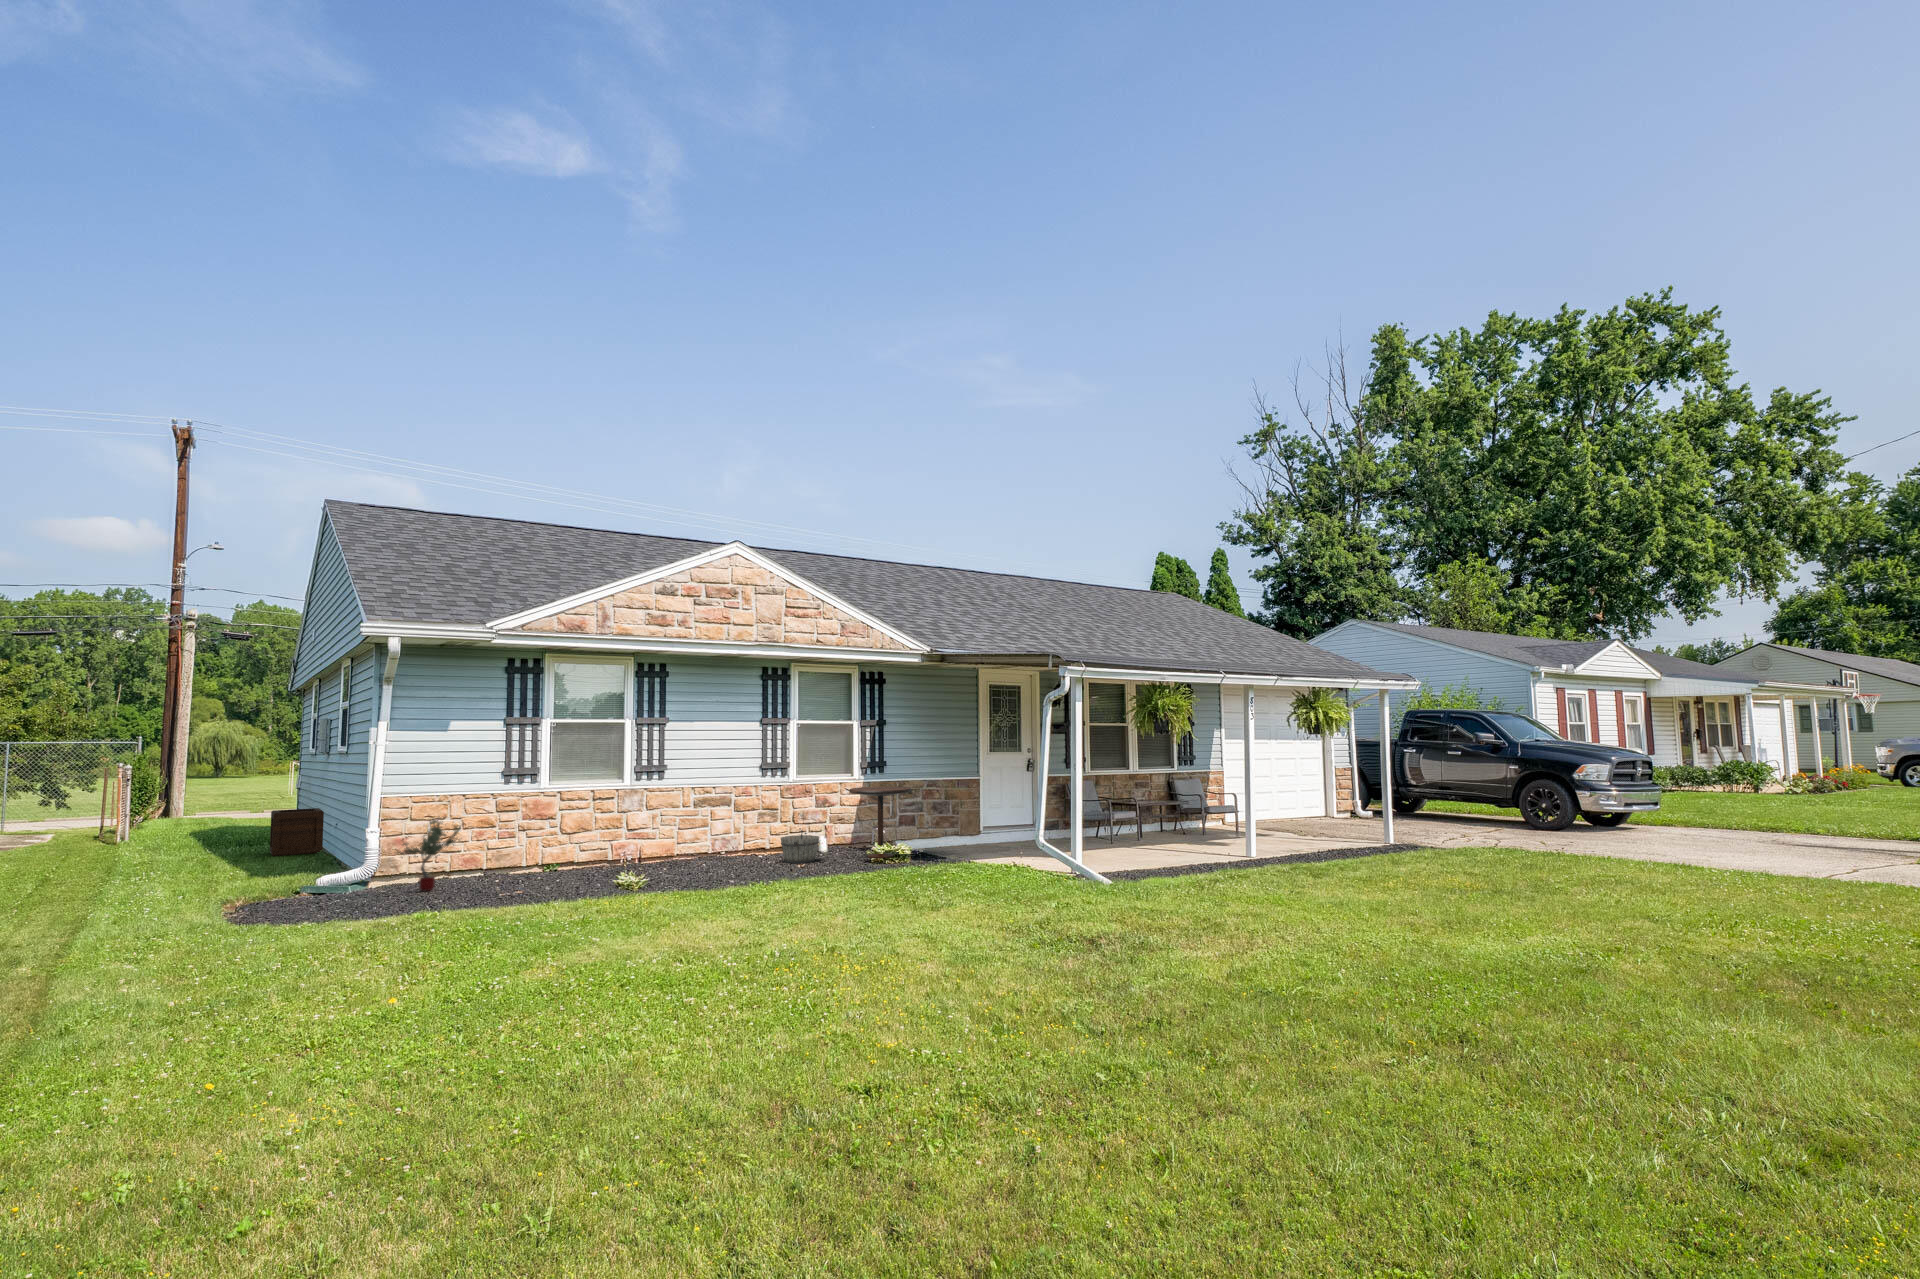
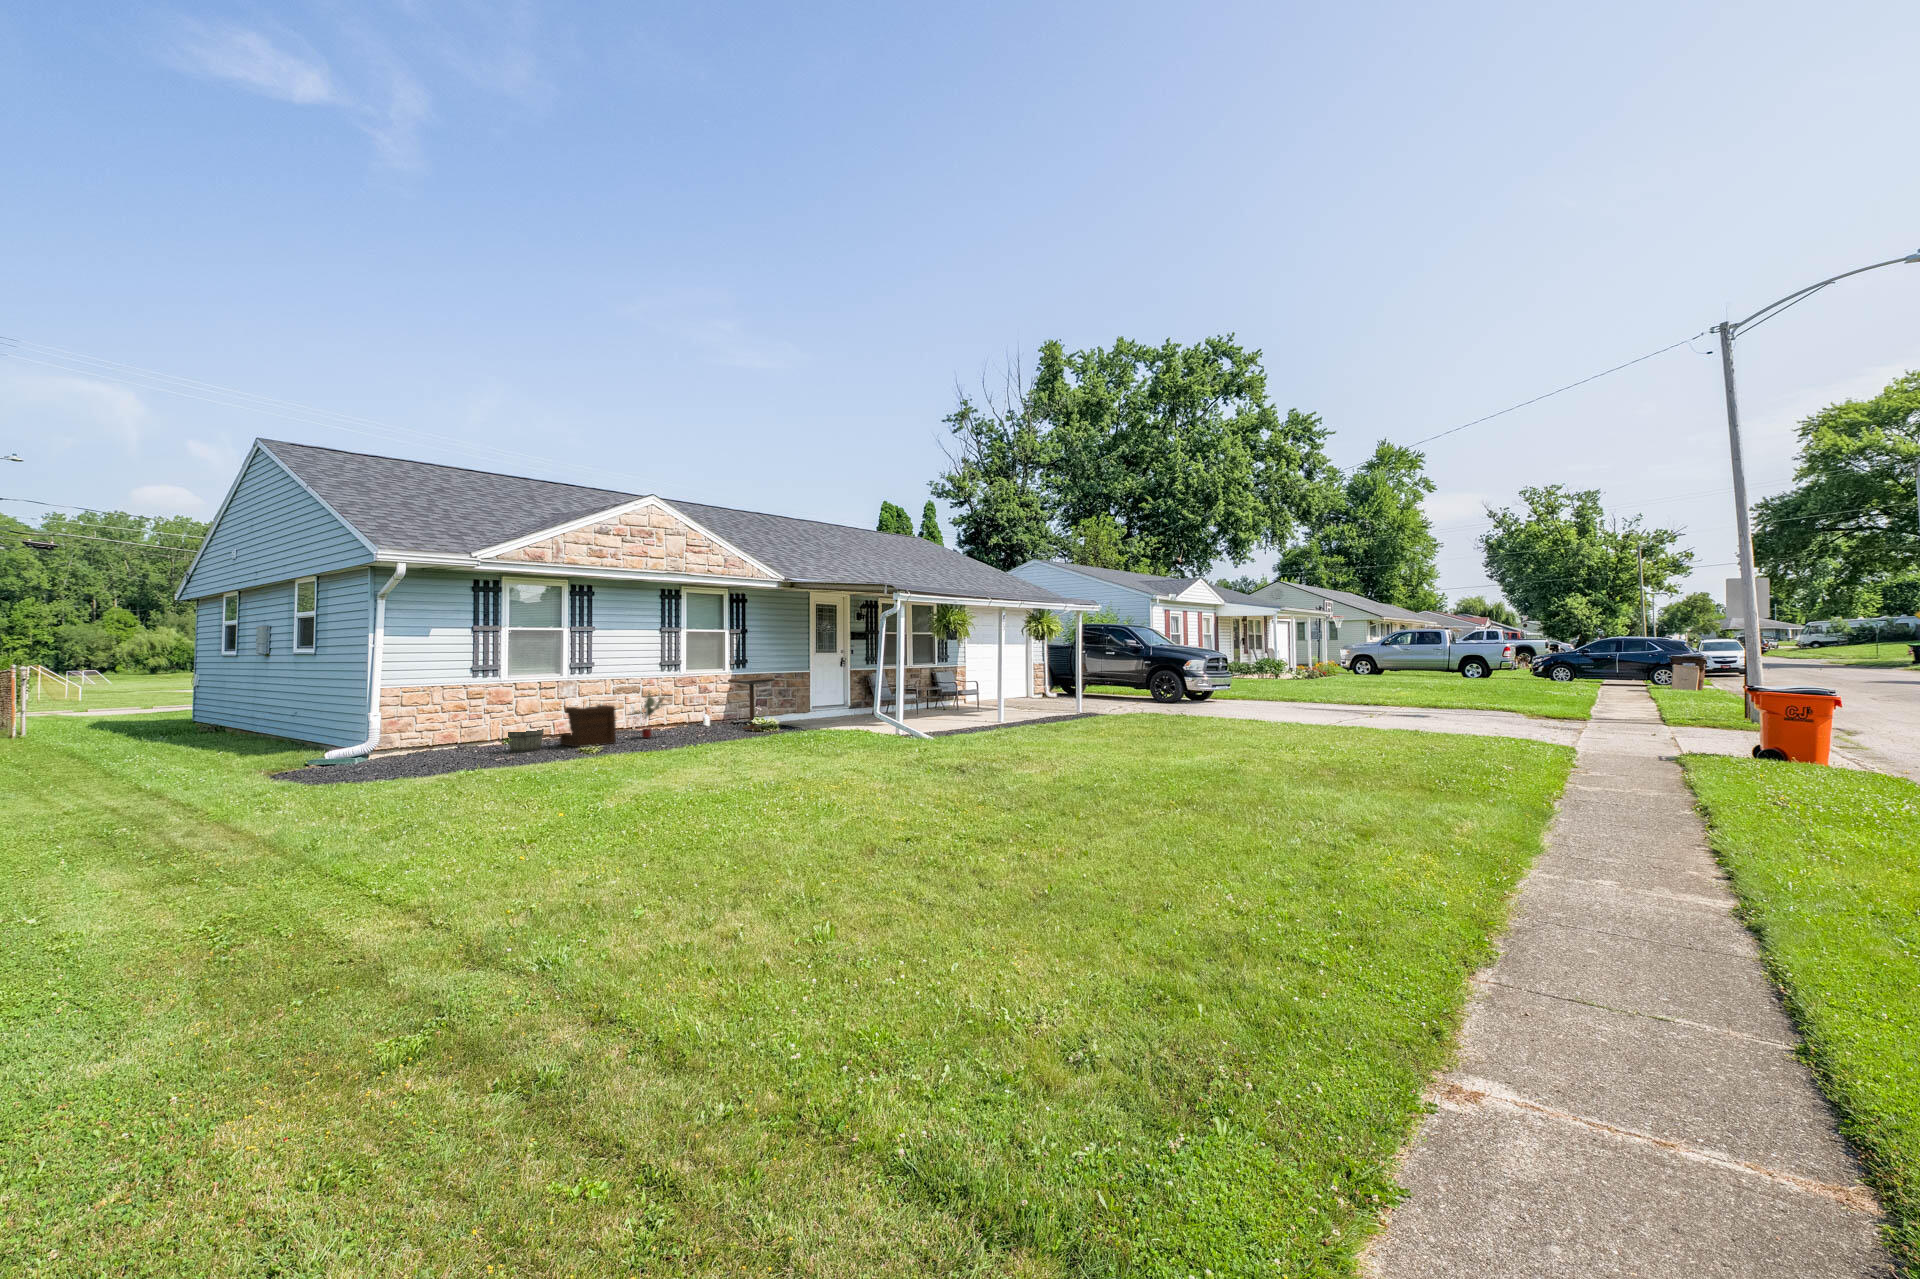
wooden crate: present [270,808,324,856] -> present [560,704,616,747]
potted tree: present [396,818,461,892] -> present [632,691,665,738]
wooden bucket: present [781,828,819,863] -> present [508,724,544,752]

